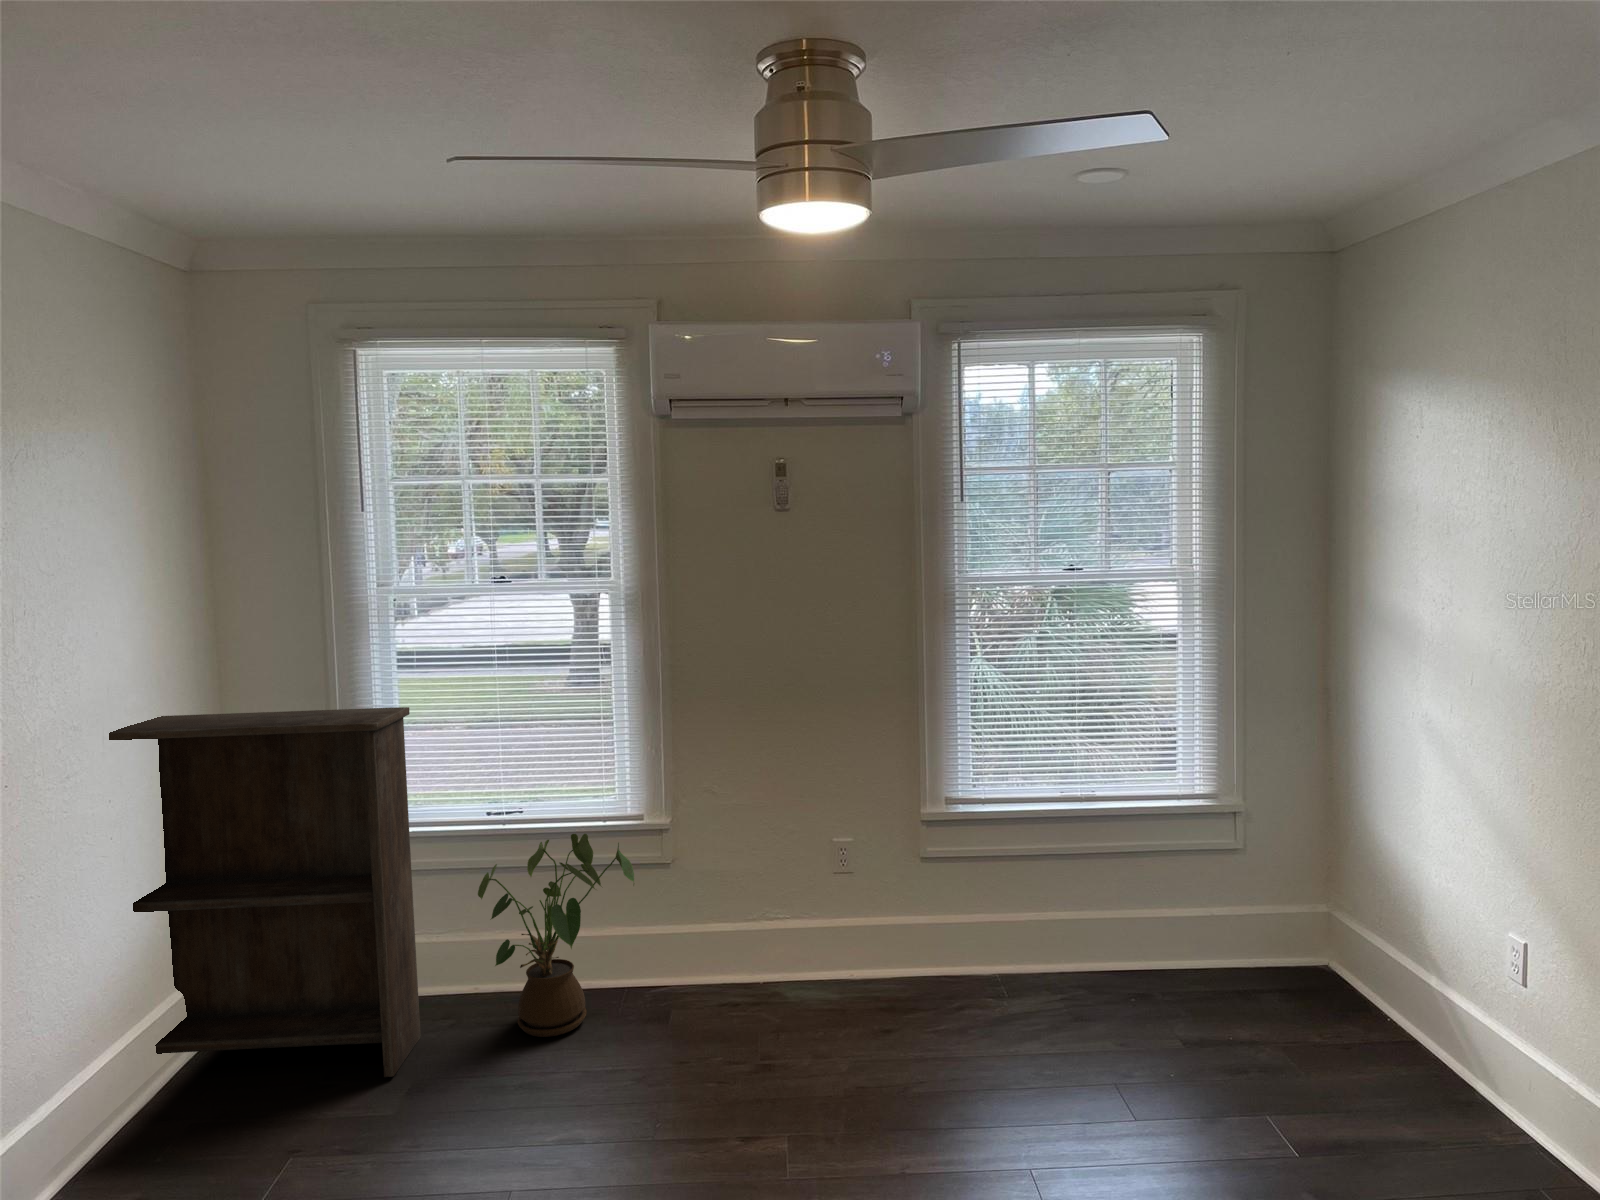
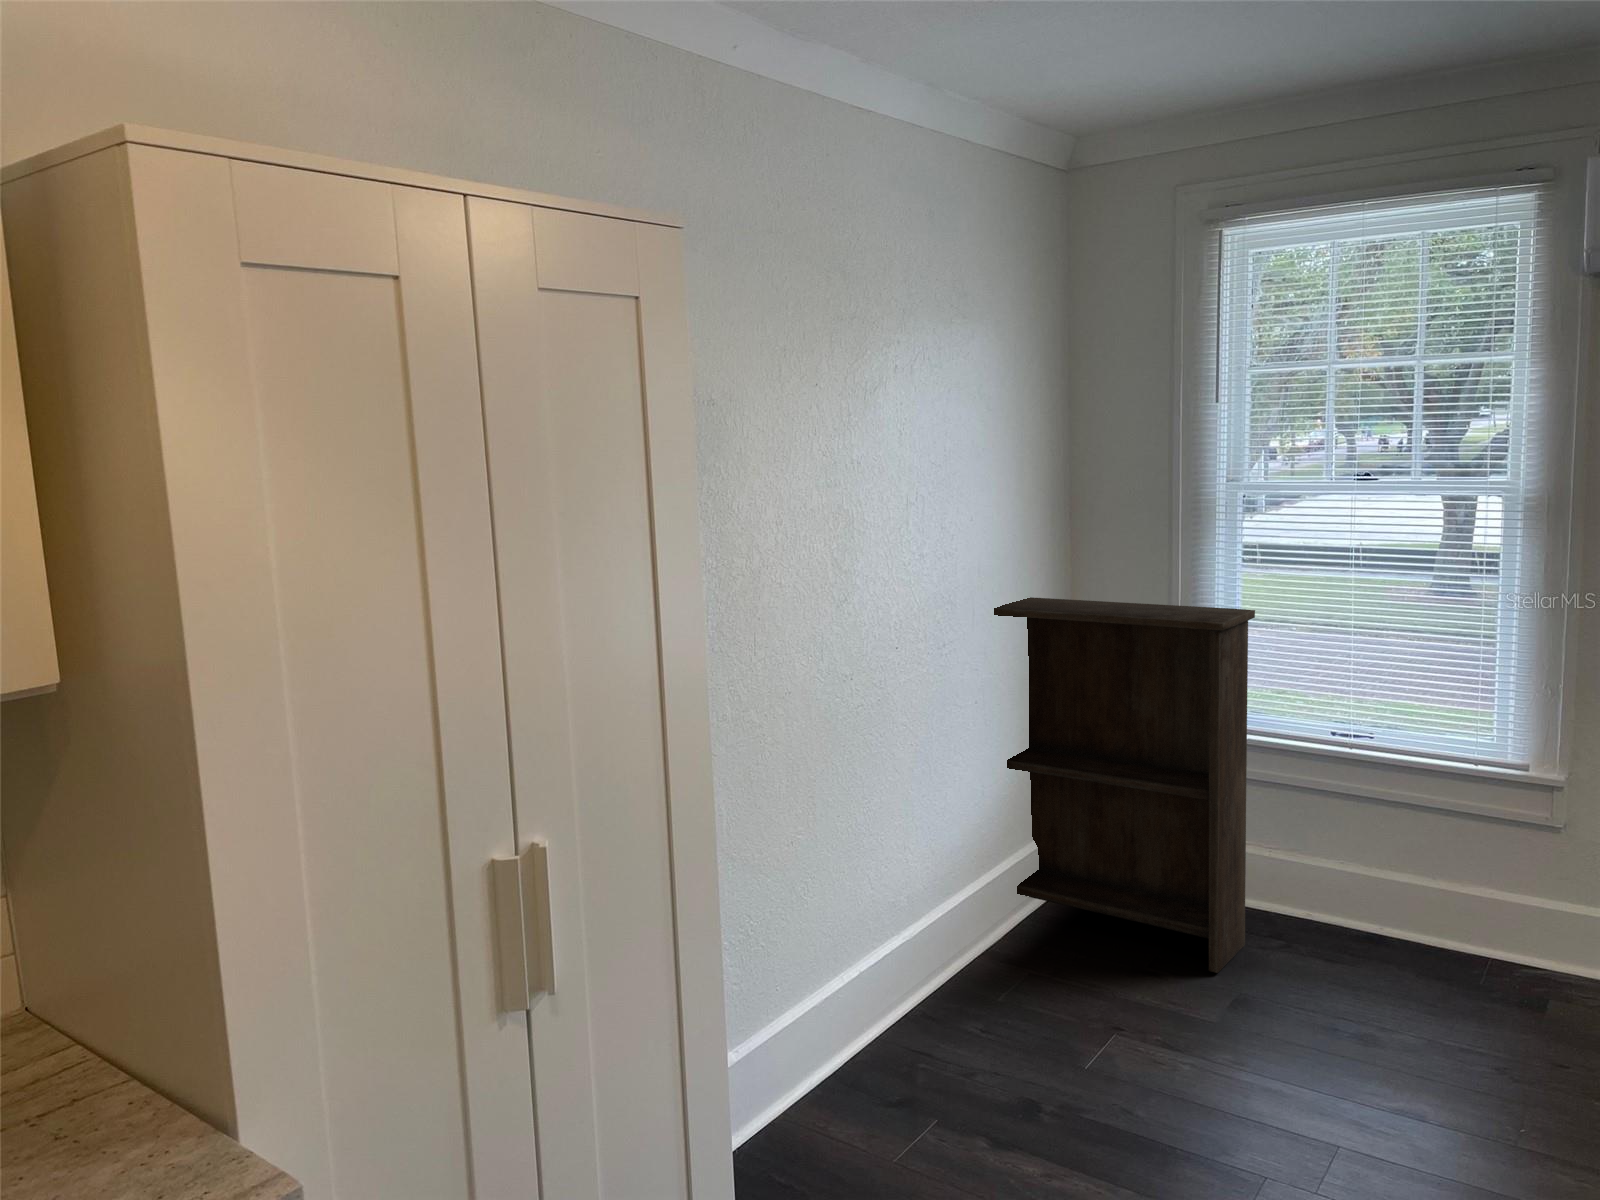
house plant: present [478,834,634,1037] -> none [1315,771,1508,985]

